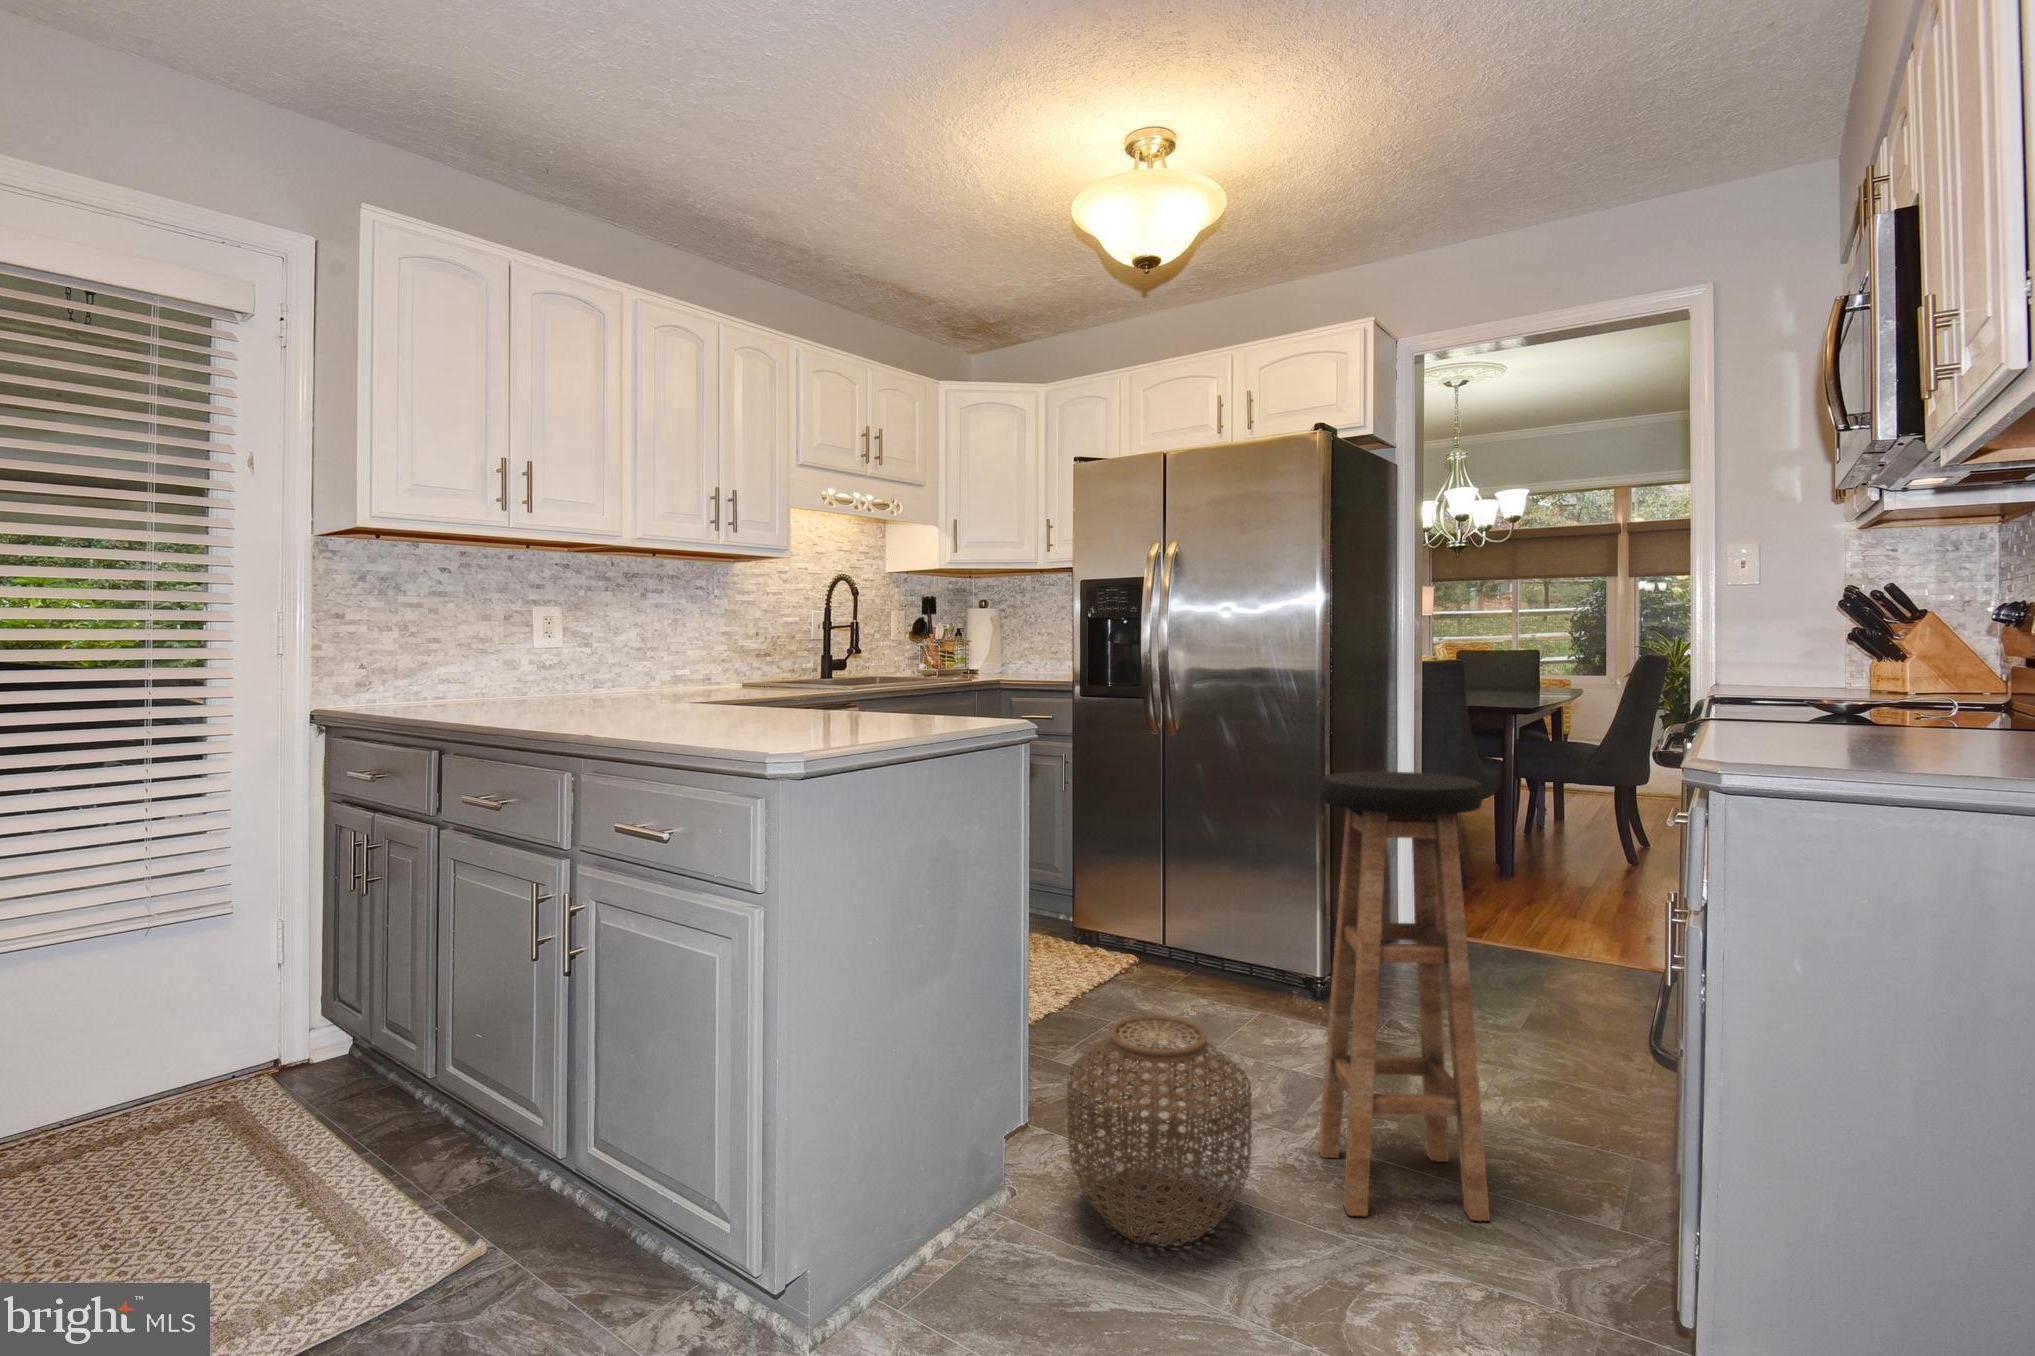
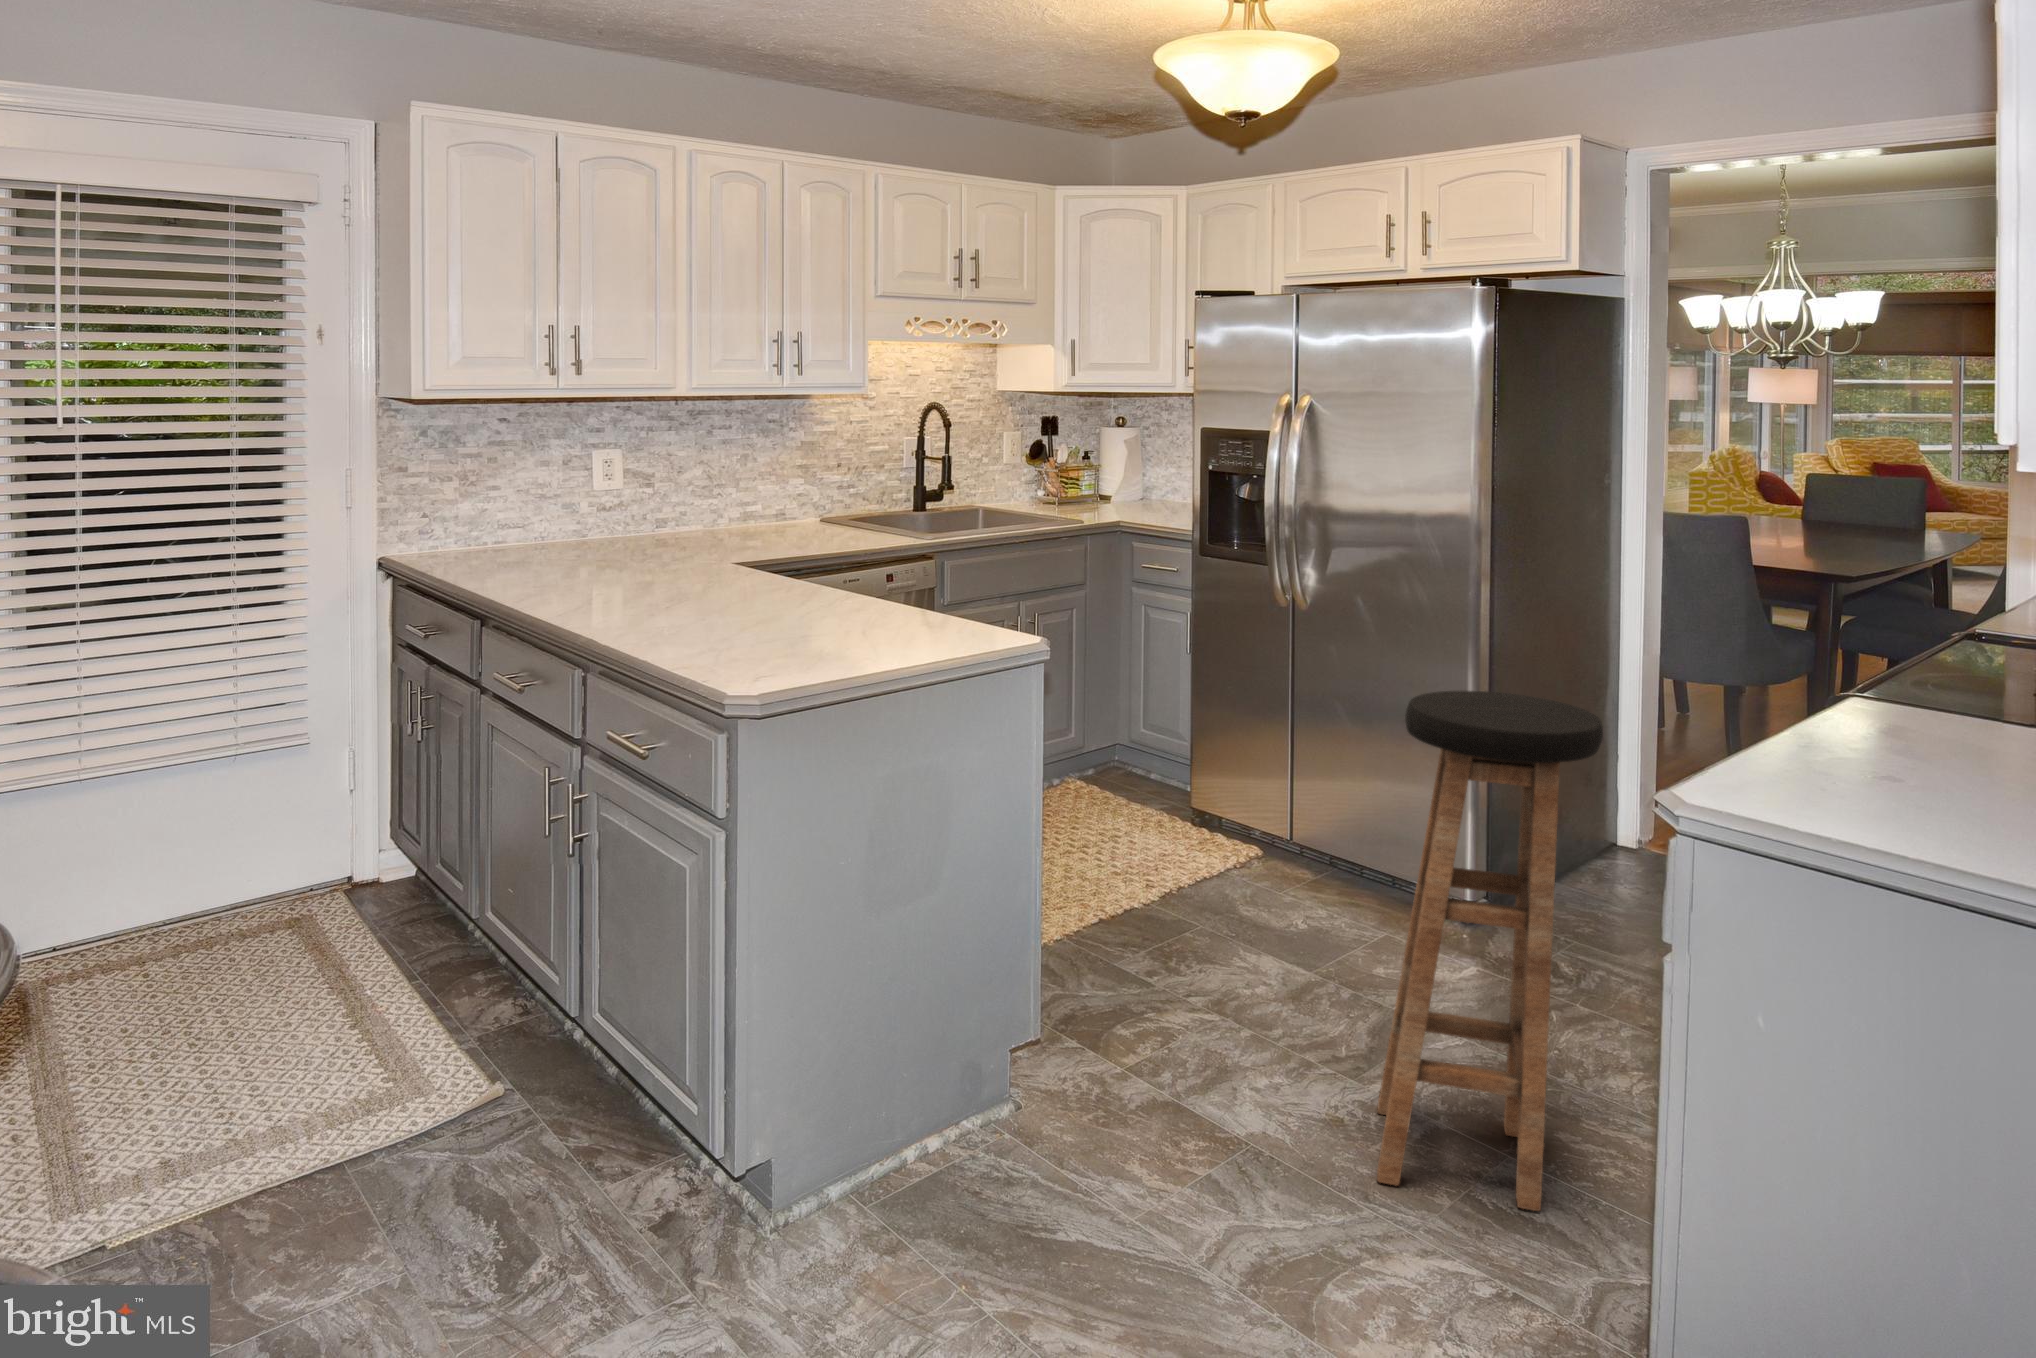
woven basket: present [1067,1016,1252,1245] -> none [1073,947,1275,1185]

